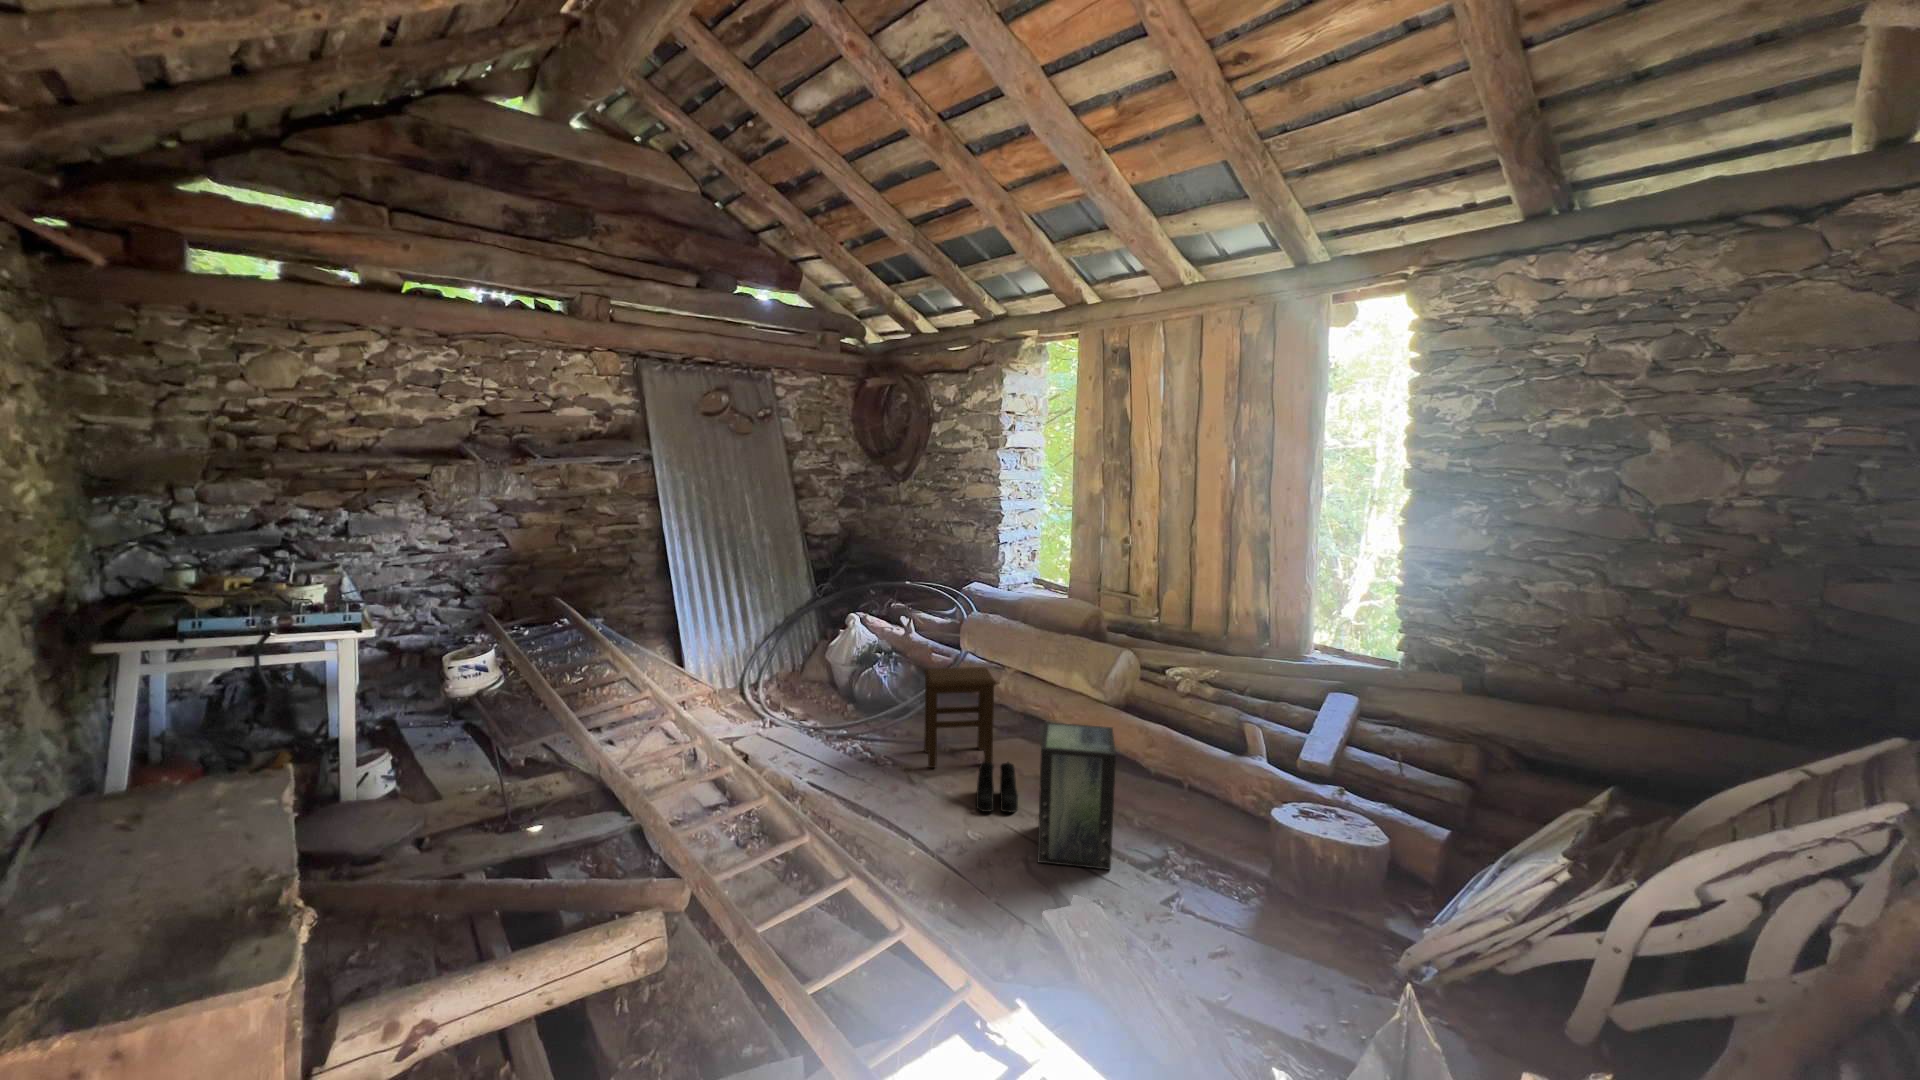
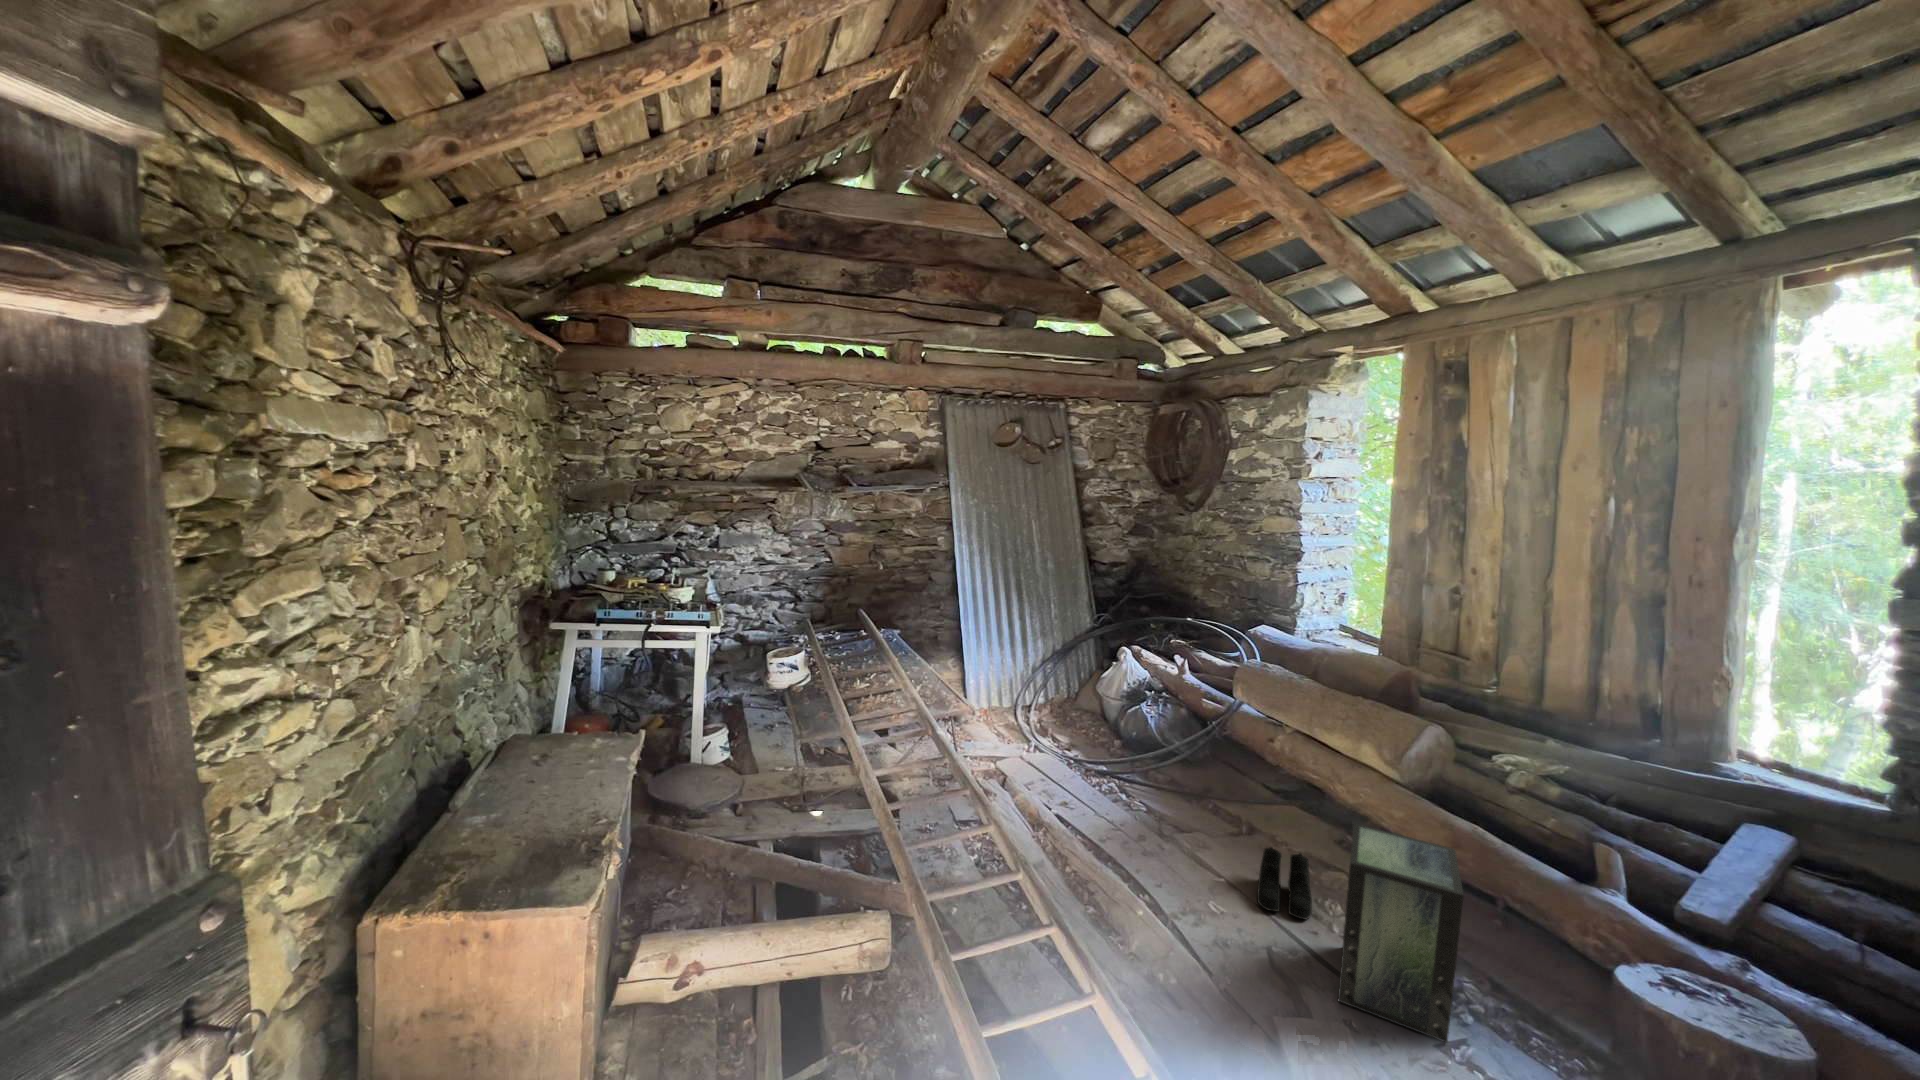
stool: present [924,667,996,768] -> none [1197,724,1289,848]

